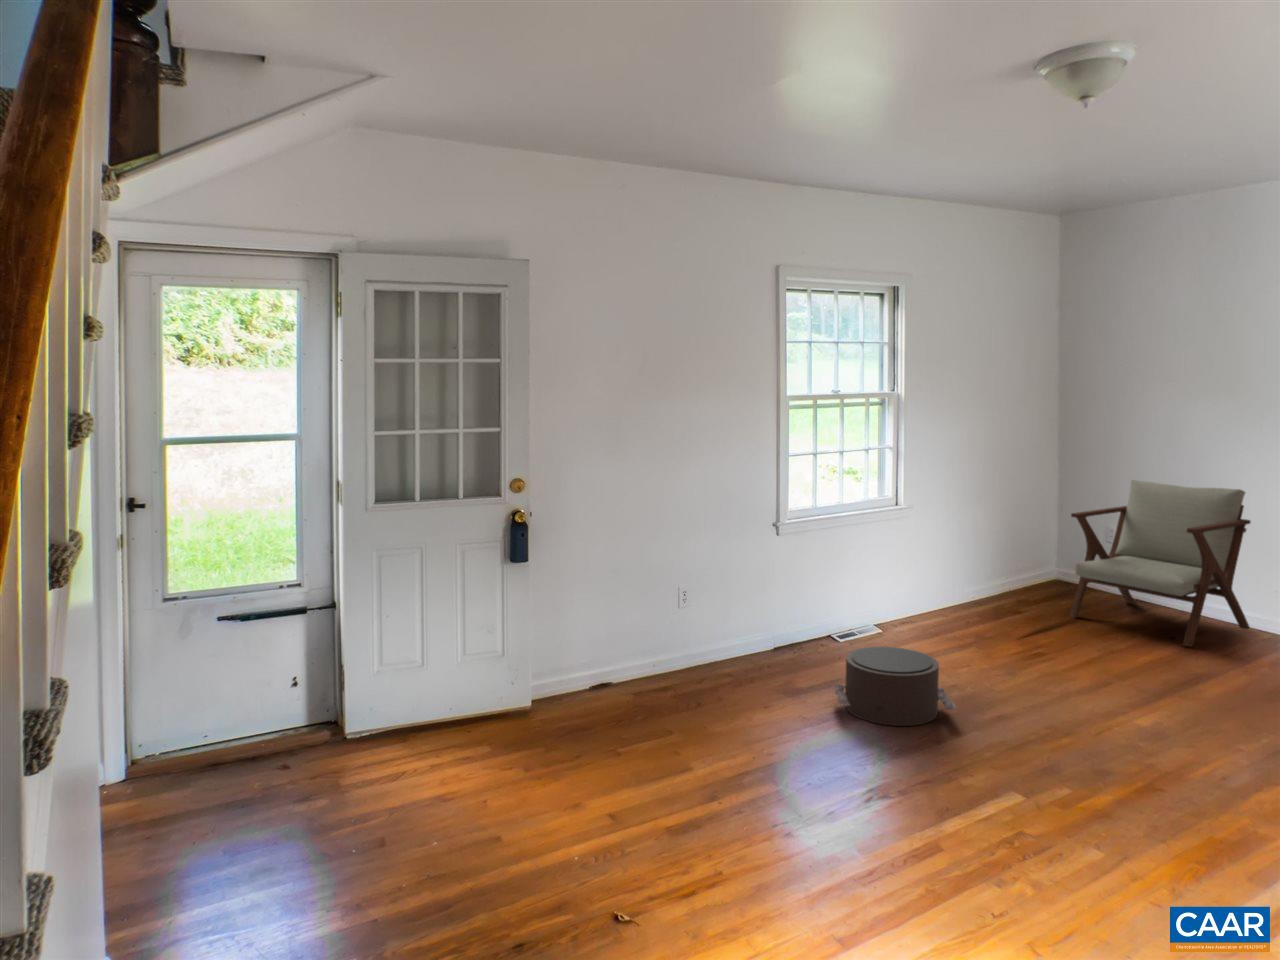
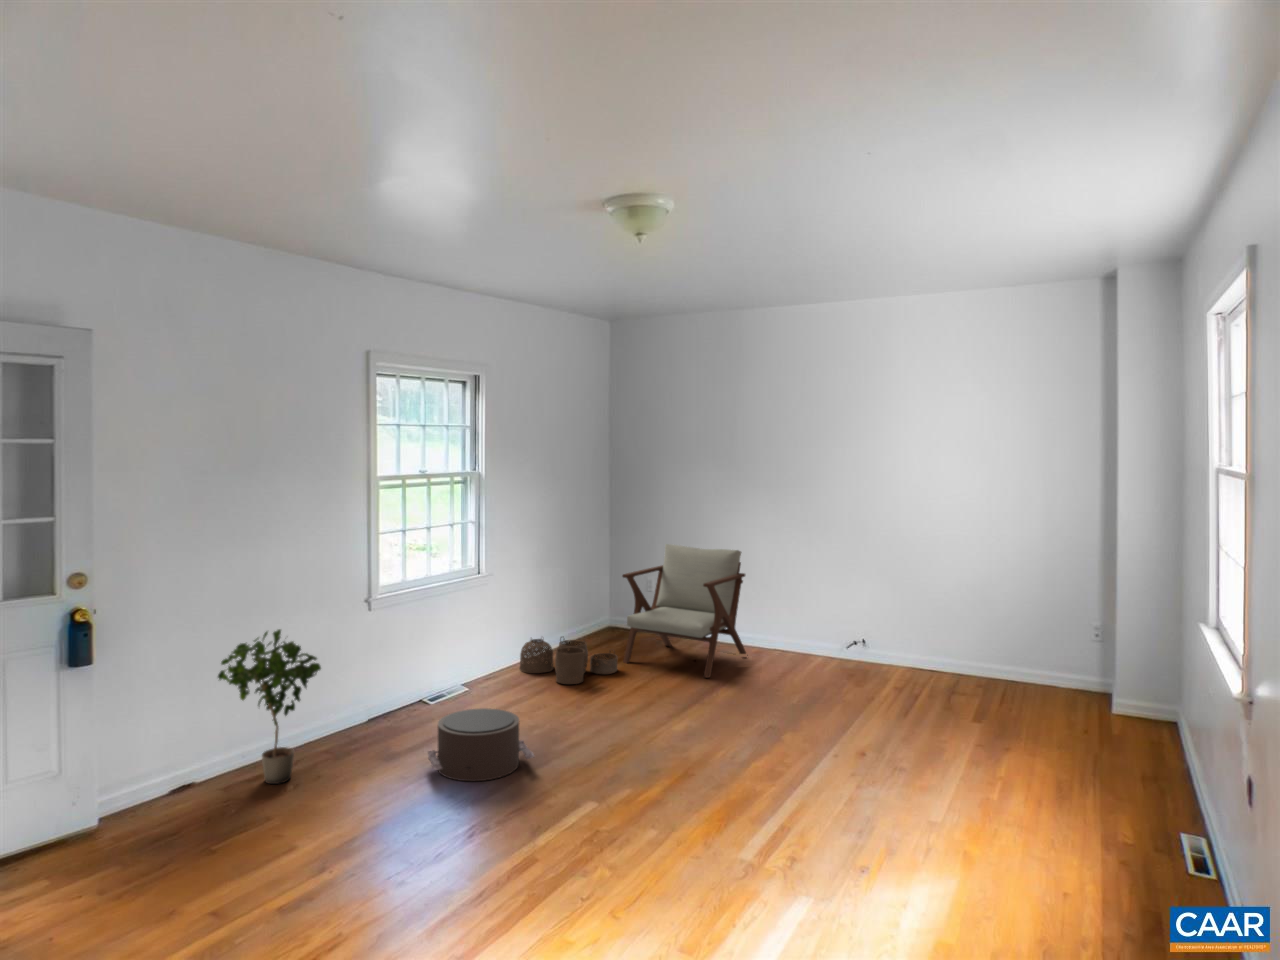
potted plant: none [635,545,727,695] -> present [218,629,321,784]
woven basket: none [940,578,1063,635] -> present [520,637,618,684]

